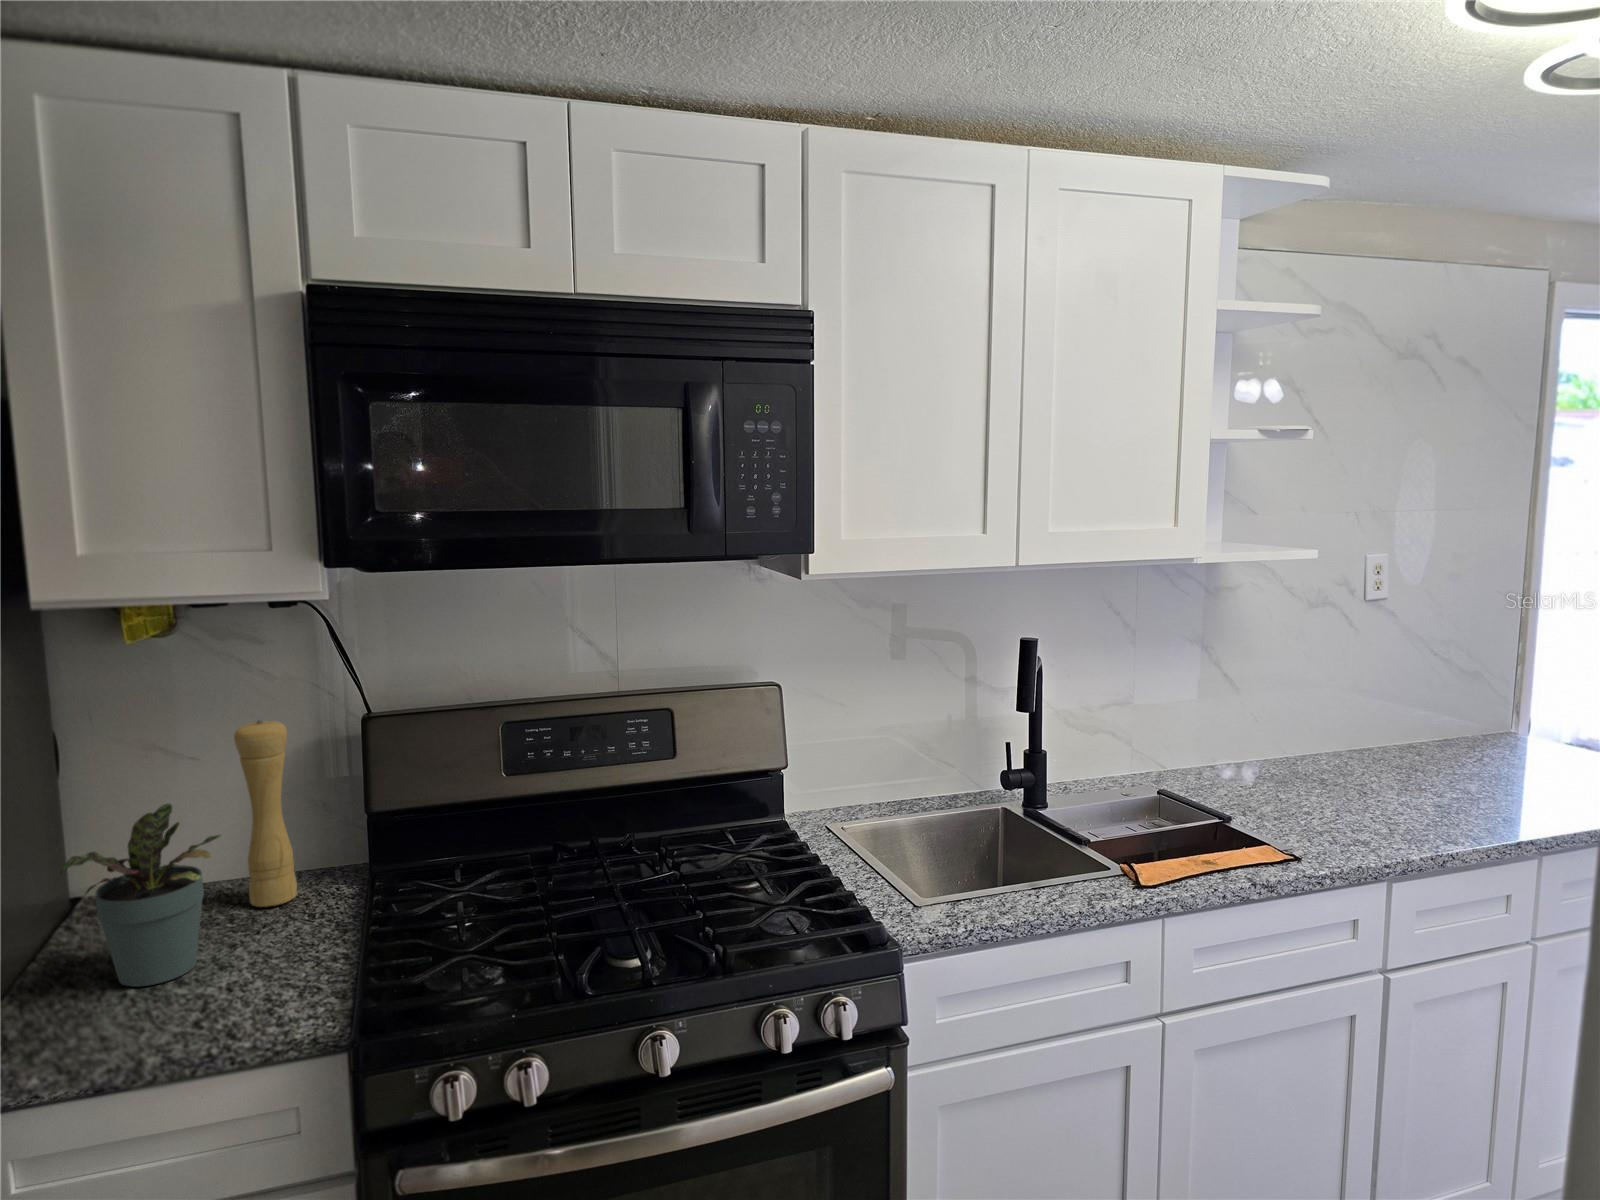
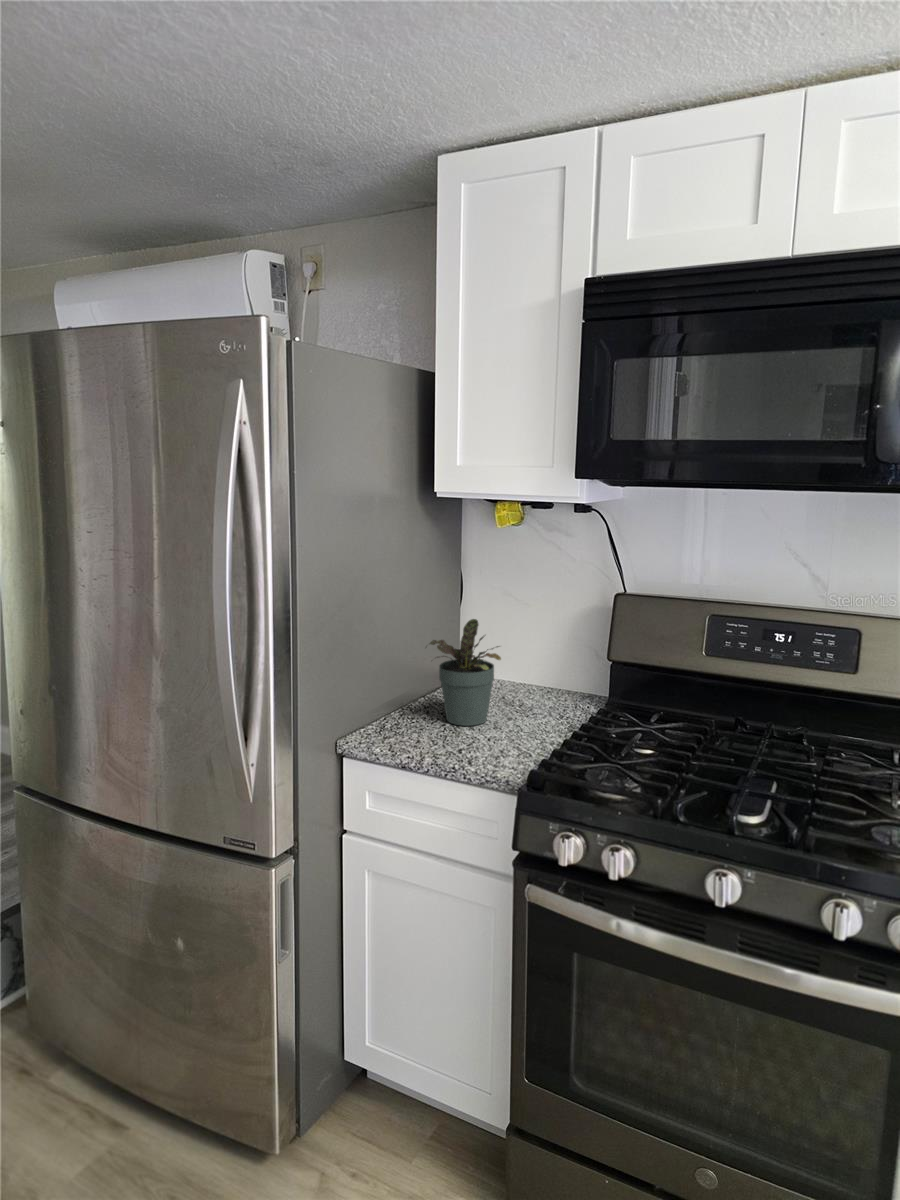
pepper mill: present [234,720,297,907] -> none [534,583,566,706]

